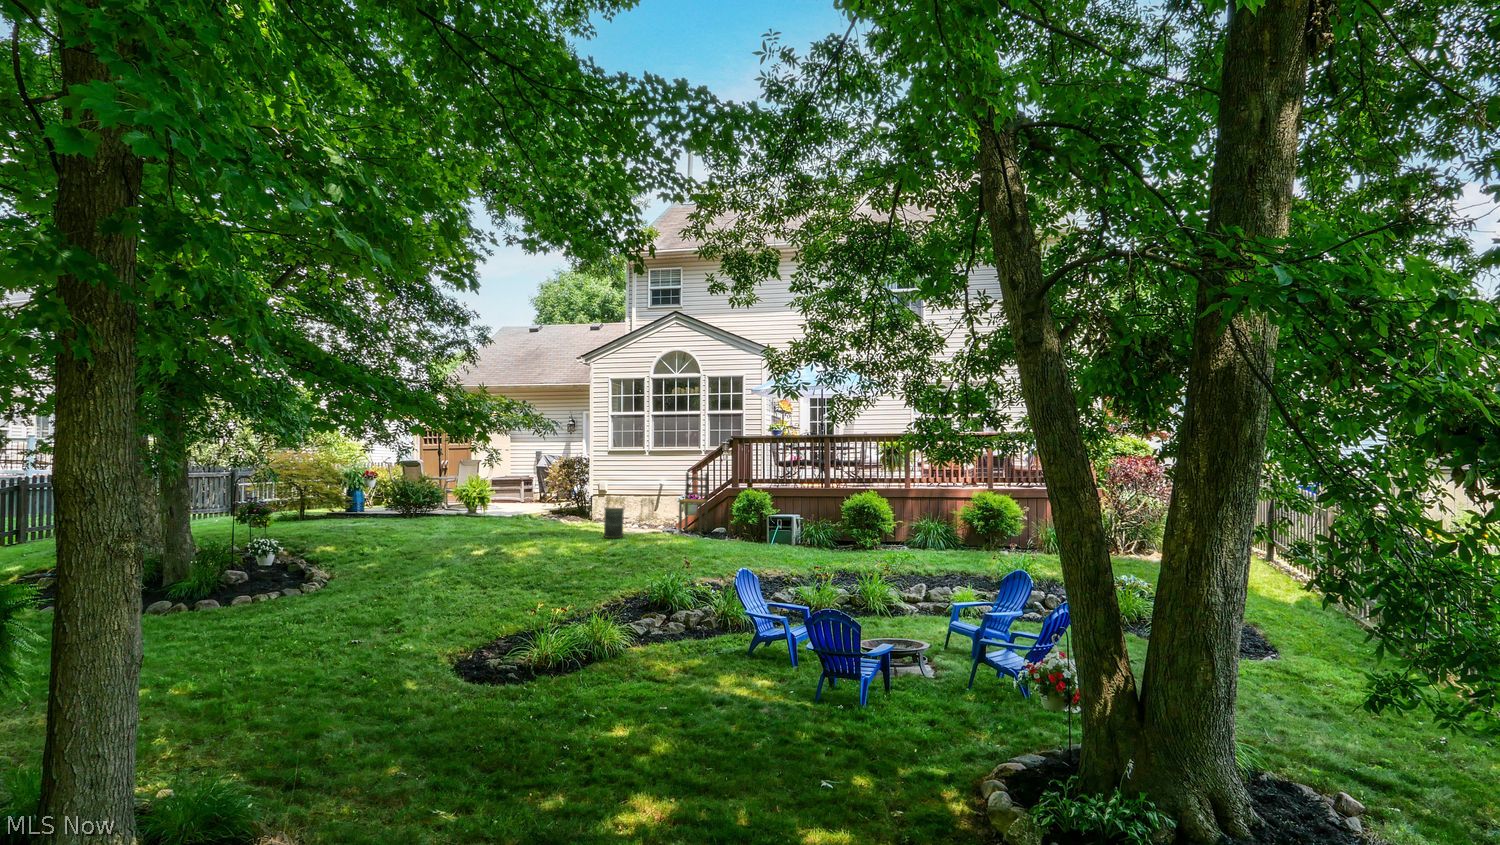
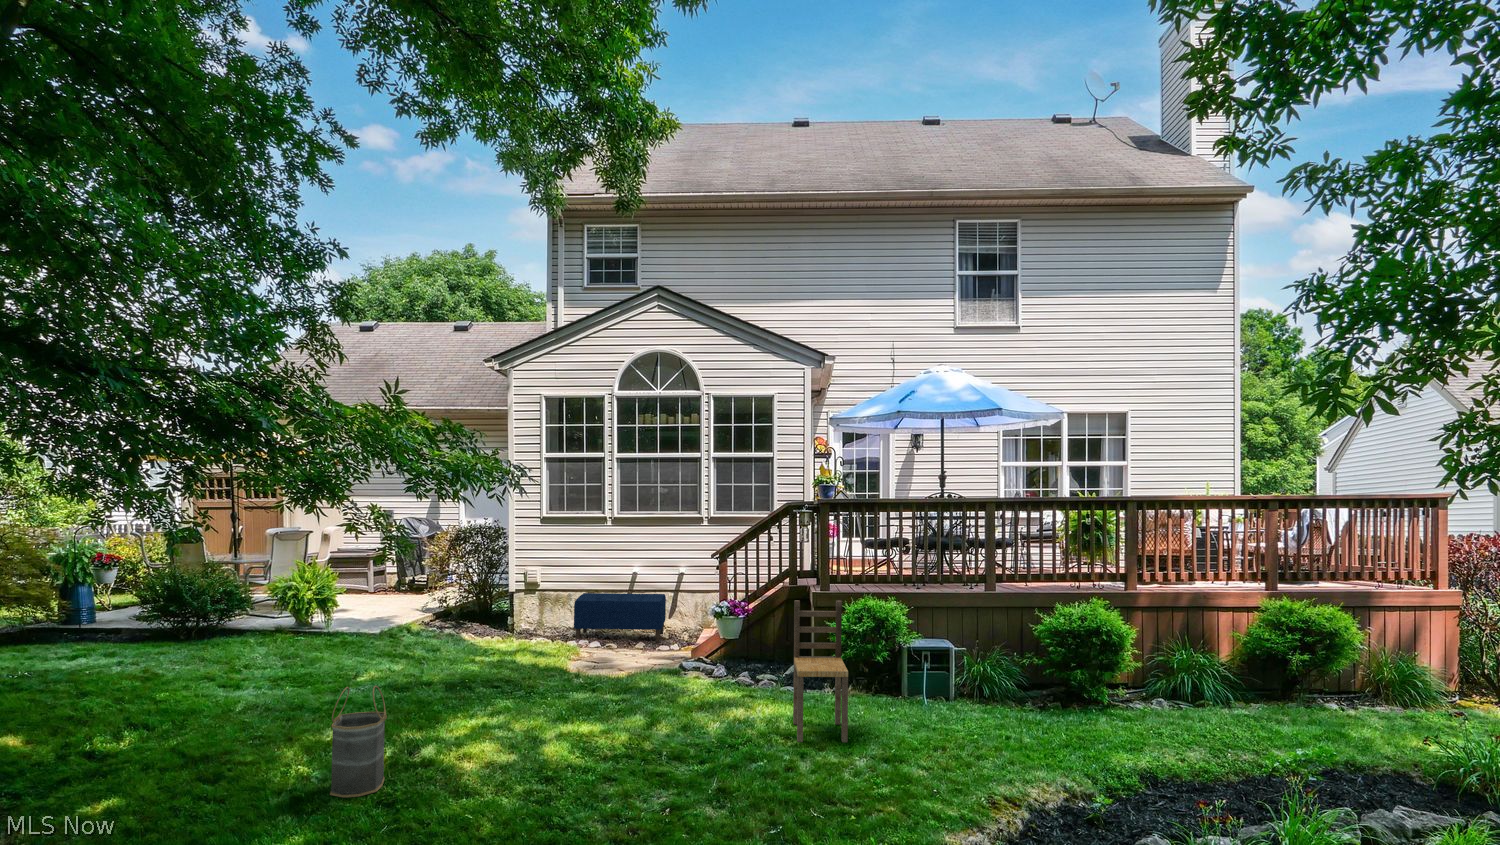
bench: none [622,495,679,523] -> present [574,593,666,642]
basket: present [604,496,624,538] -> present [330,686,387,798]

